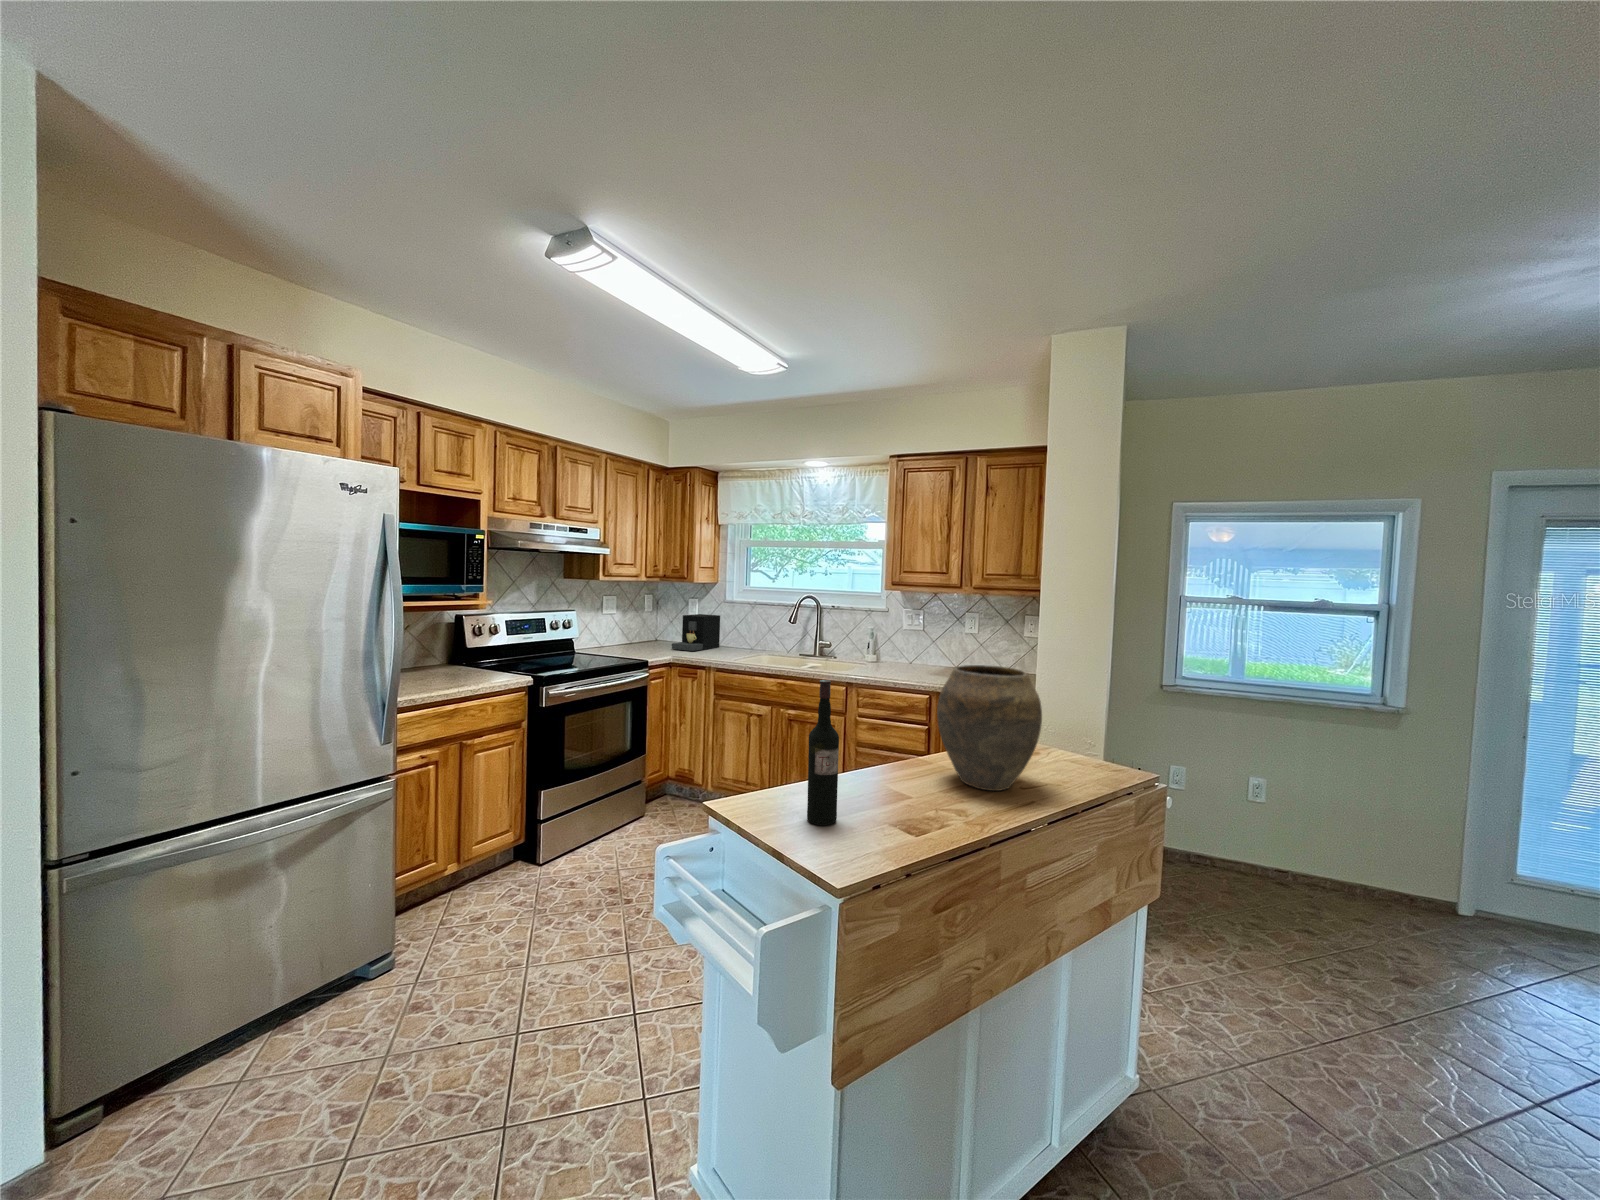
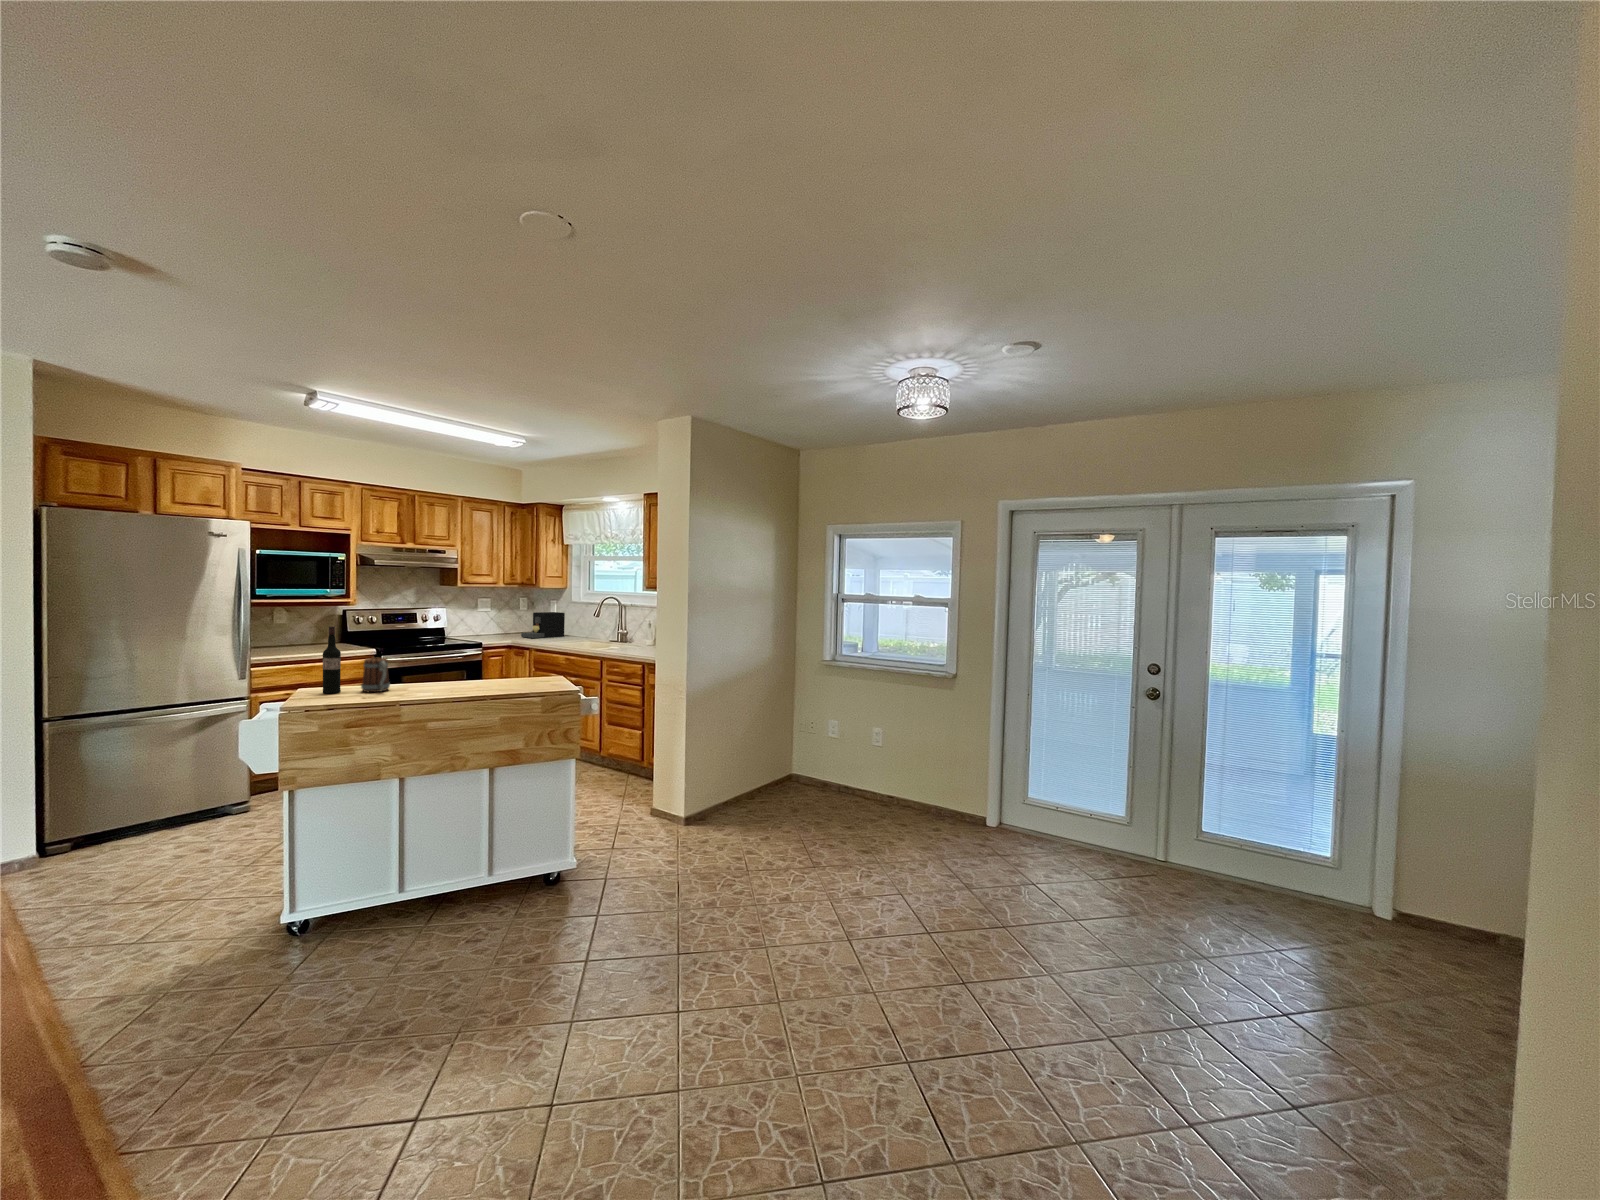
vase: present [937,665,1042,791] -> none [435,626,496,690]
mug: none [853,737,923,813] -> present [361,658,390,692]

